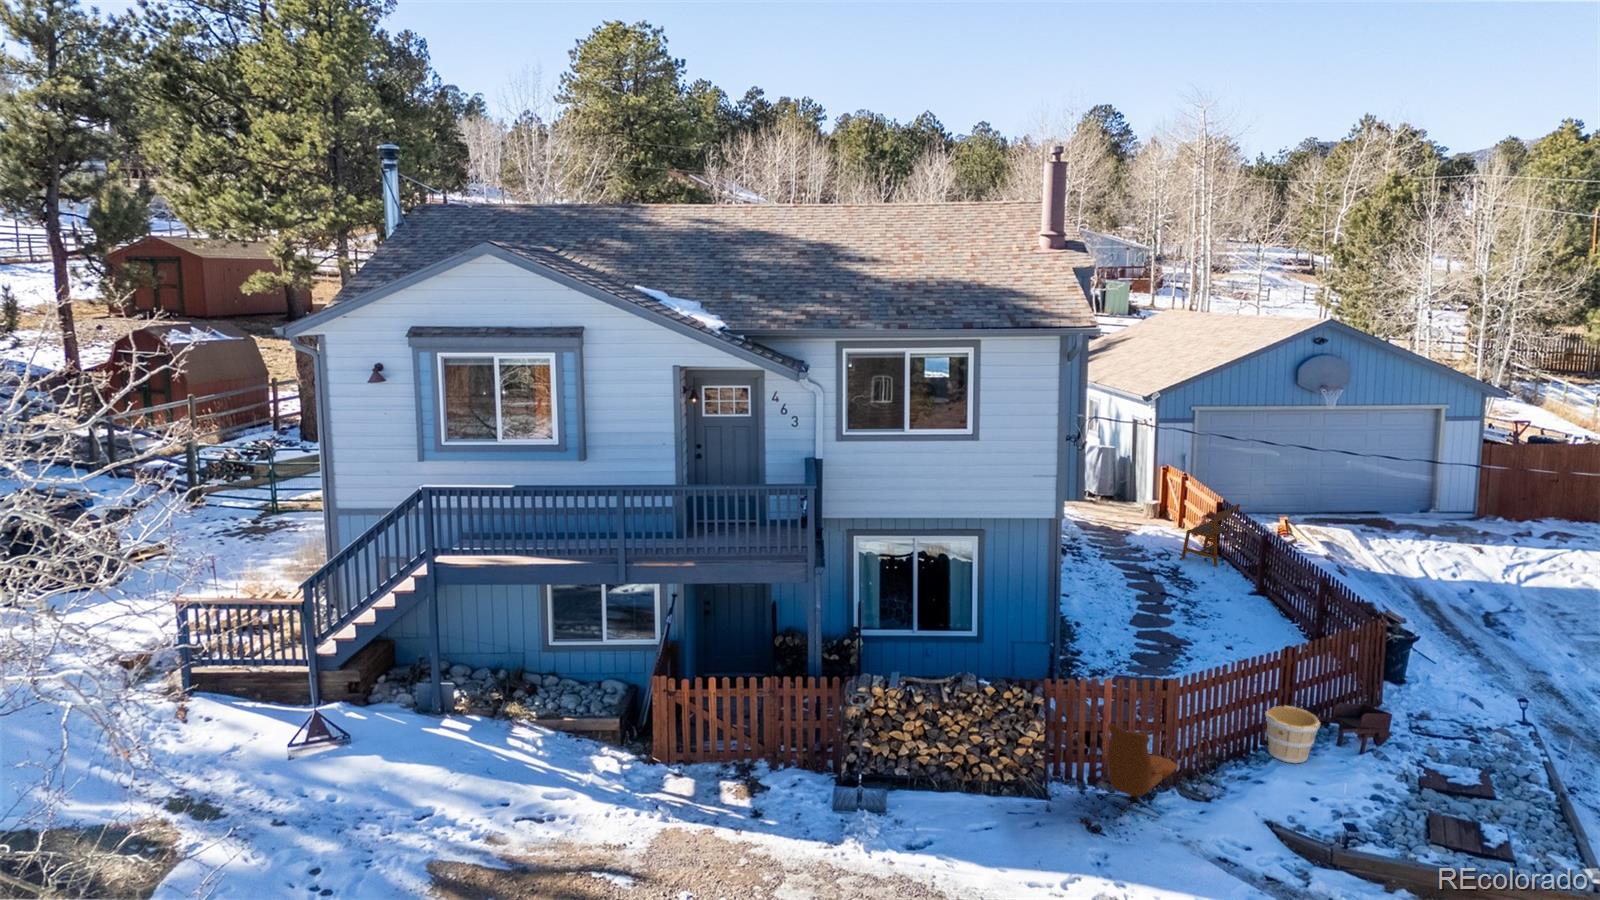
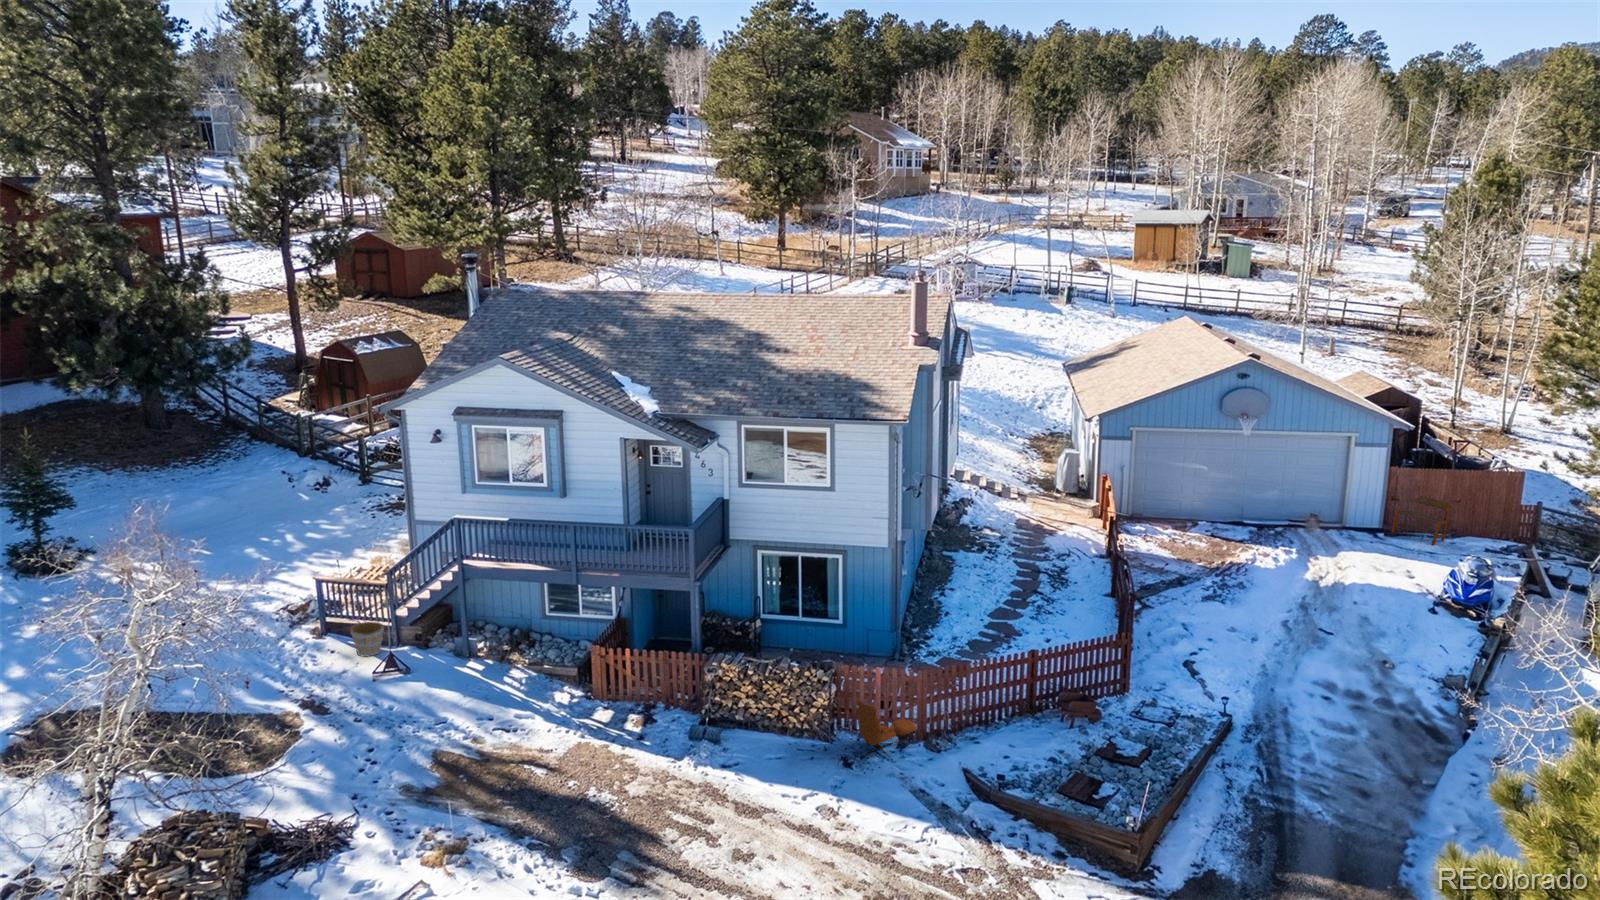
bench: present [1181,504,1240,566] -> present [1391,496,1451,545]
wooden bucket: present [1265,706,1320,763] -> present [351,622,384,657]

